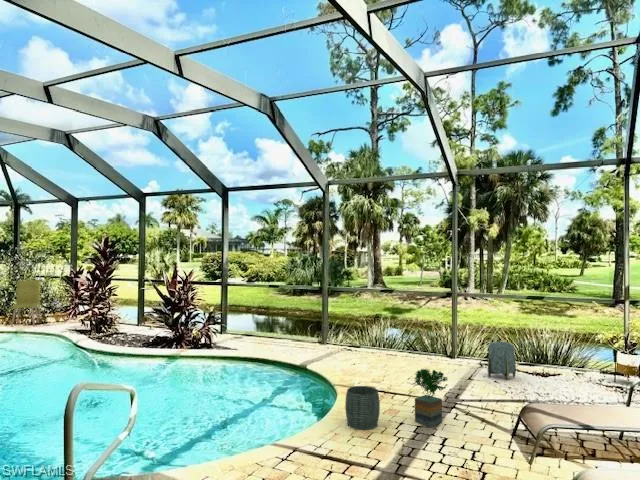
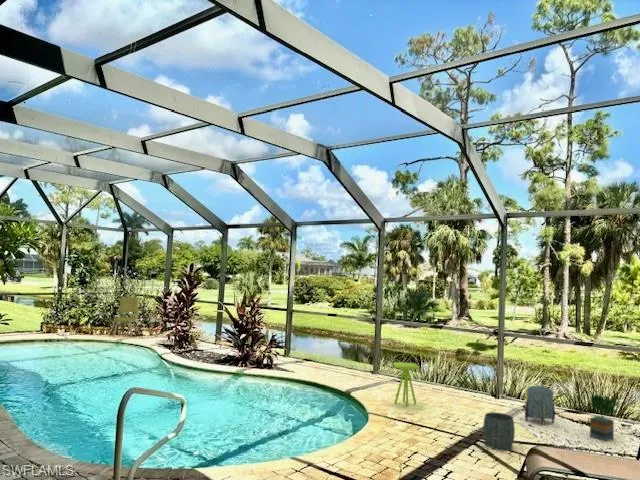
side table: none [352,329,381,374] -> present [393,362,419,406]
potted tree: present [415,369,447,427] -> present [590,395,618,441]
woven basket: present [345,386,380,430] -> present [483,412,515,451]

